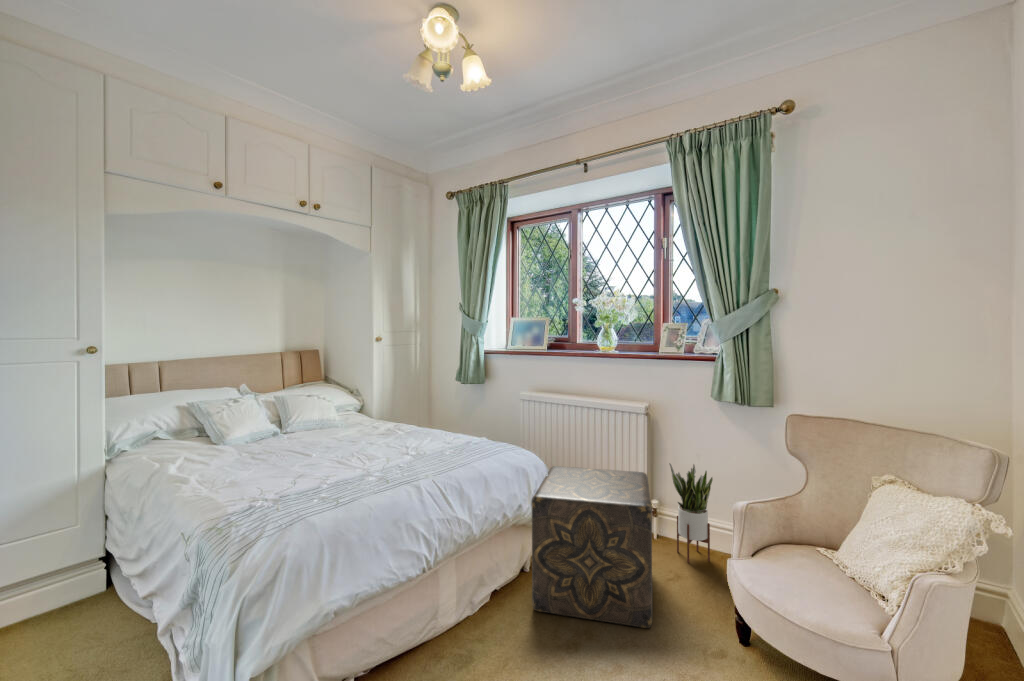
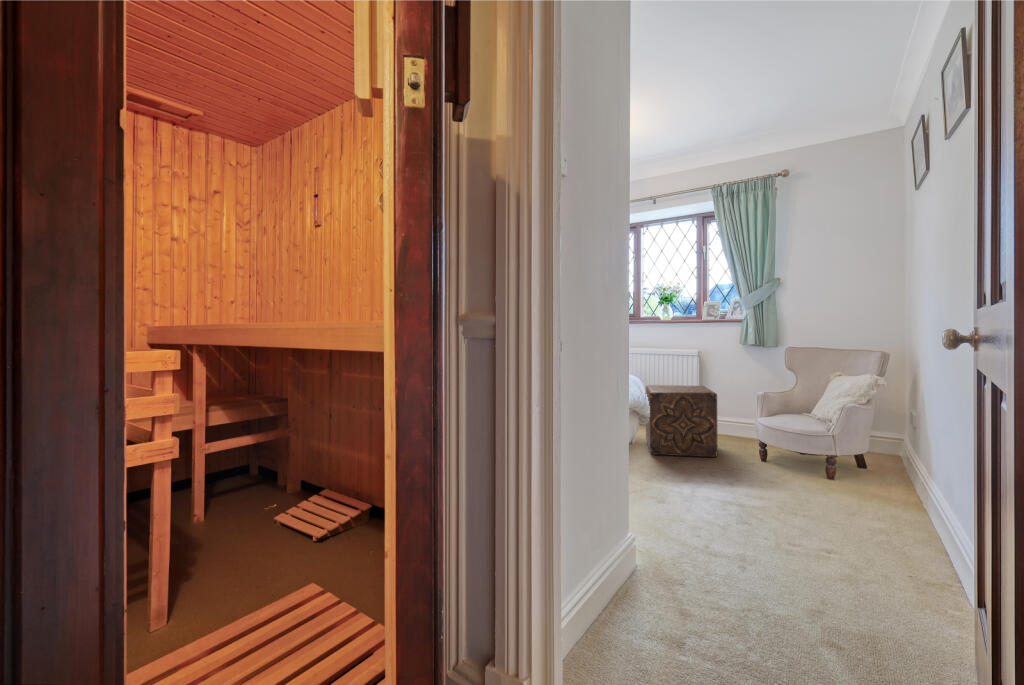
potted plant: present [669,463,713,563] -> none [715,383,741,440]

